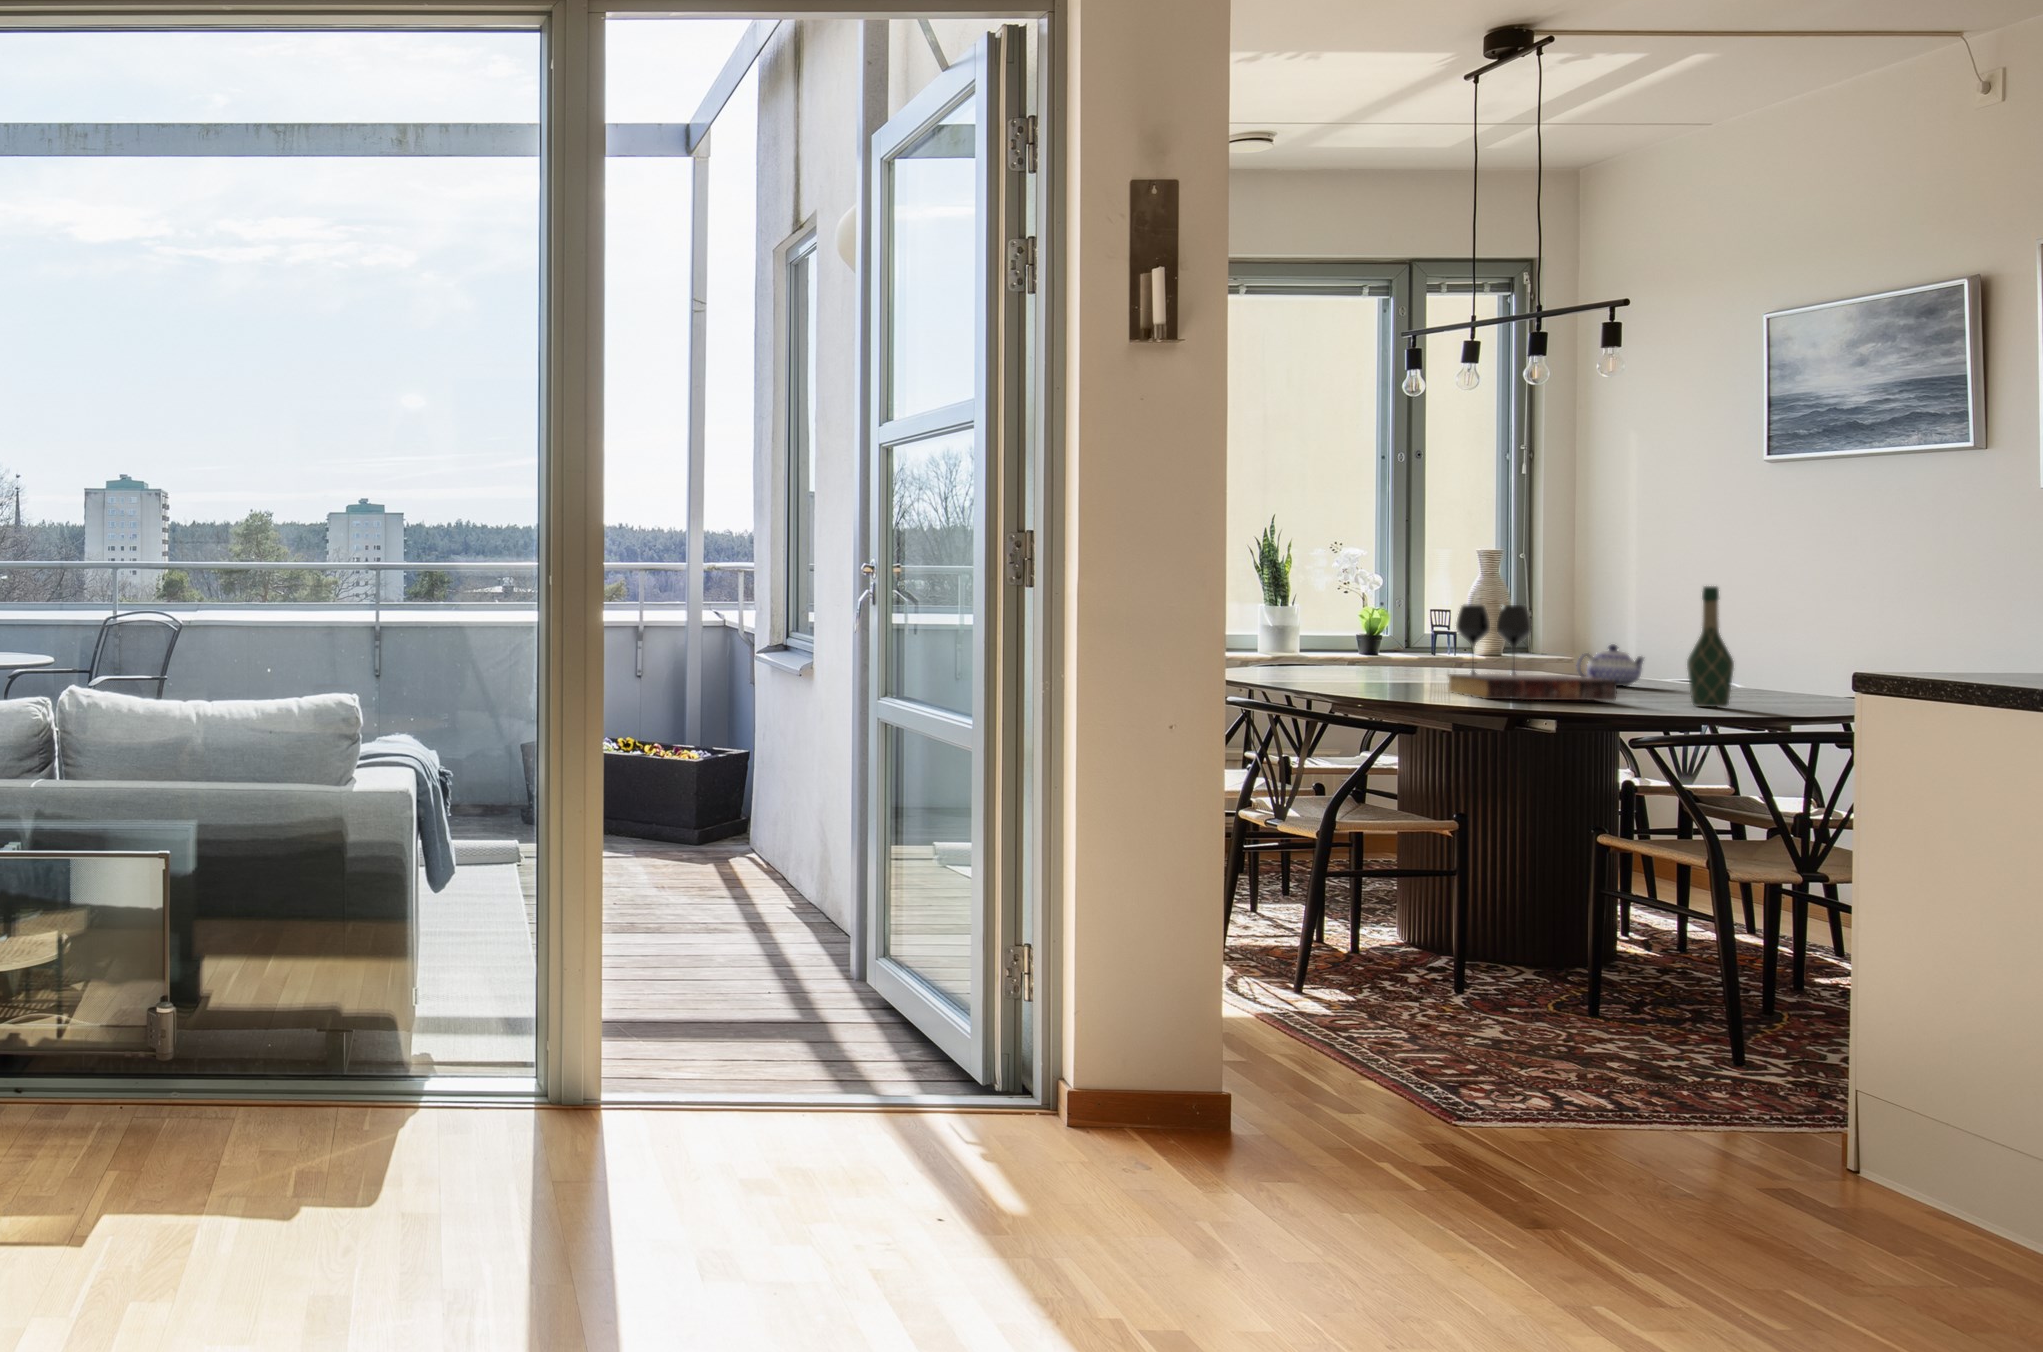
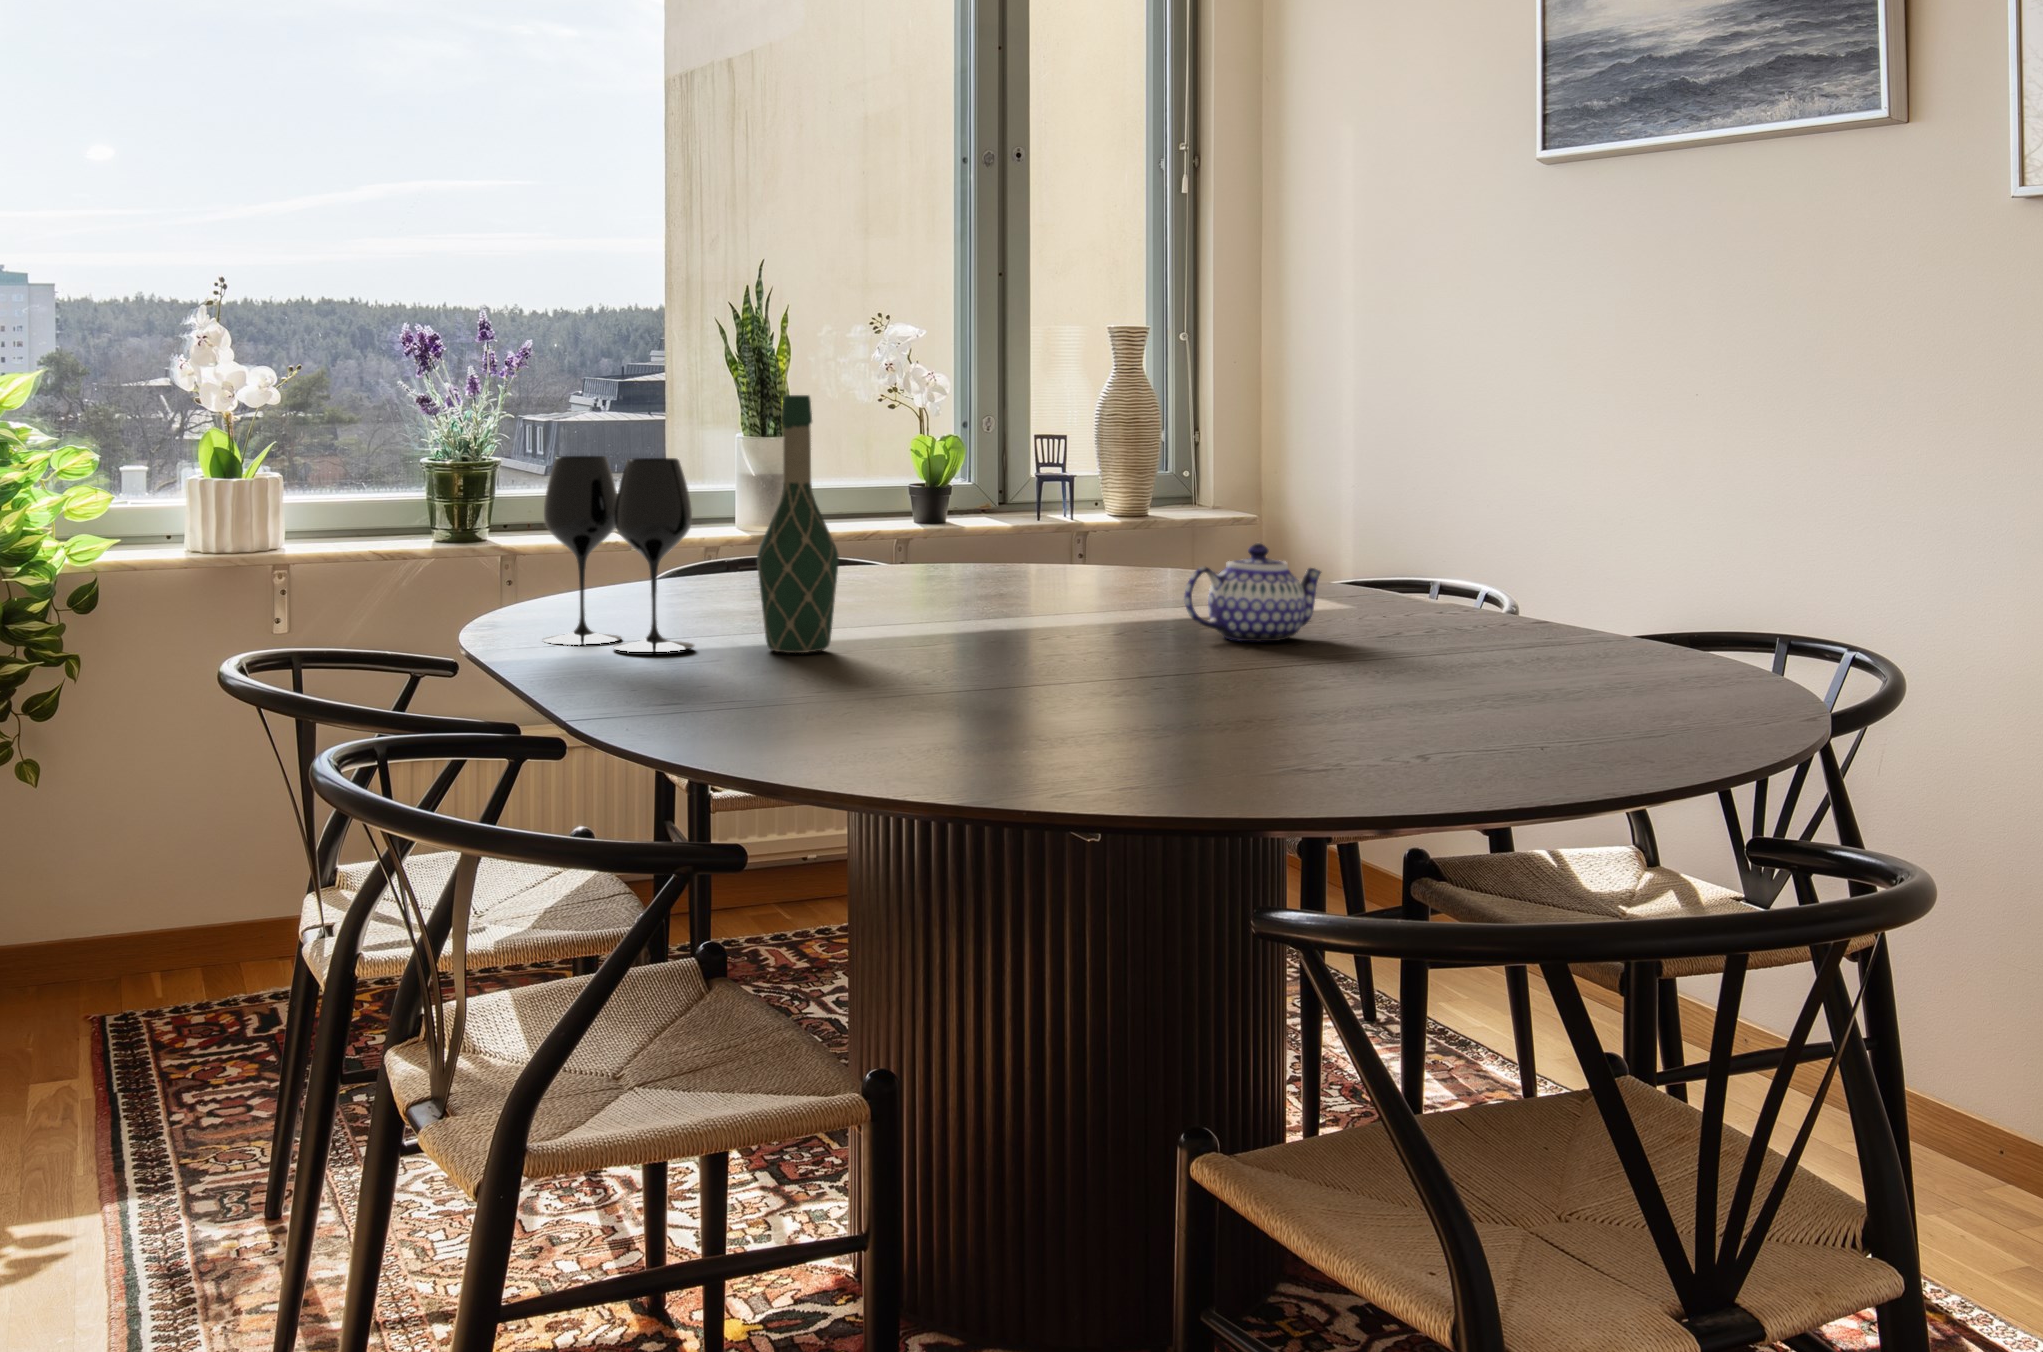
wine bottle: present [1687,586,1734,707] -> present [757,395,839,653]
wine glass: present [1456,604,1531,675] -> present [543,456,694,652]
book: present [1448,674,1617,701] -> none [811,665,1201,779]

